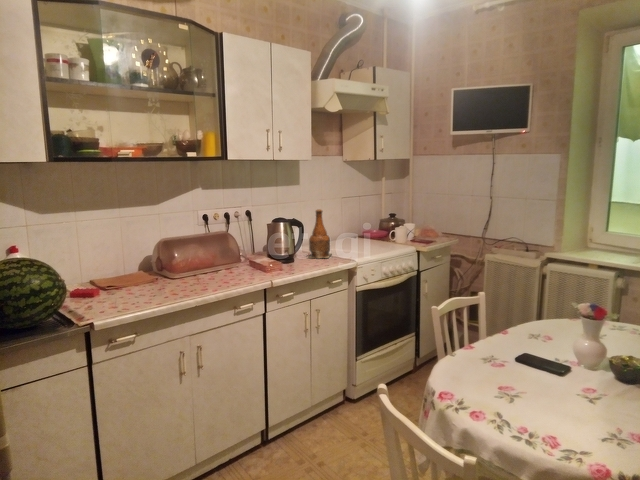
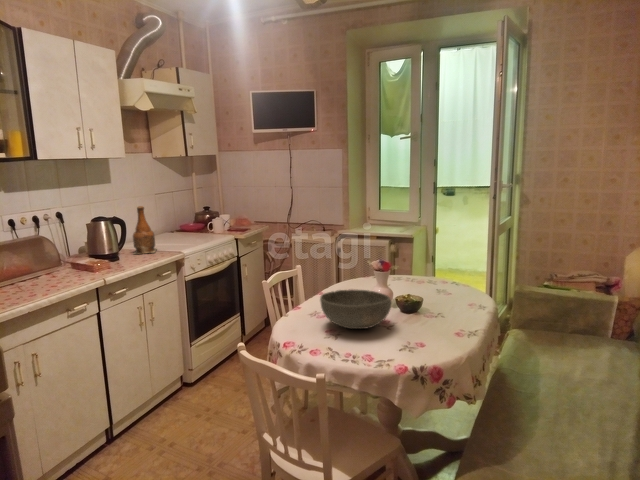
bowl: none [496,336,601,397] -> present [320,290,391,329]

